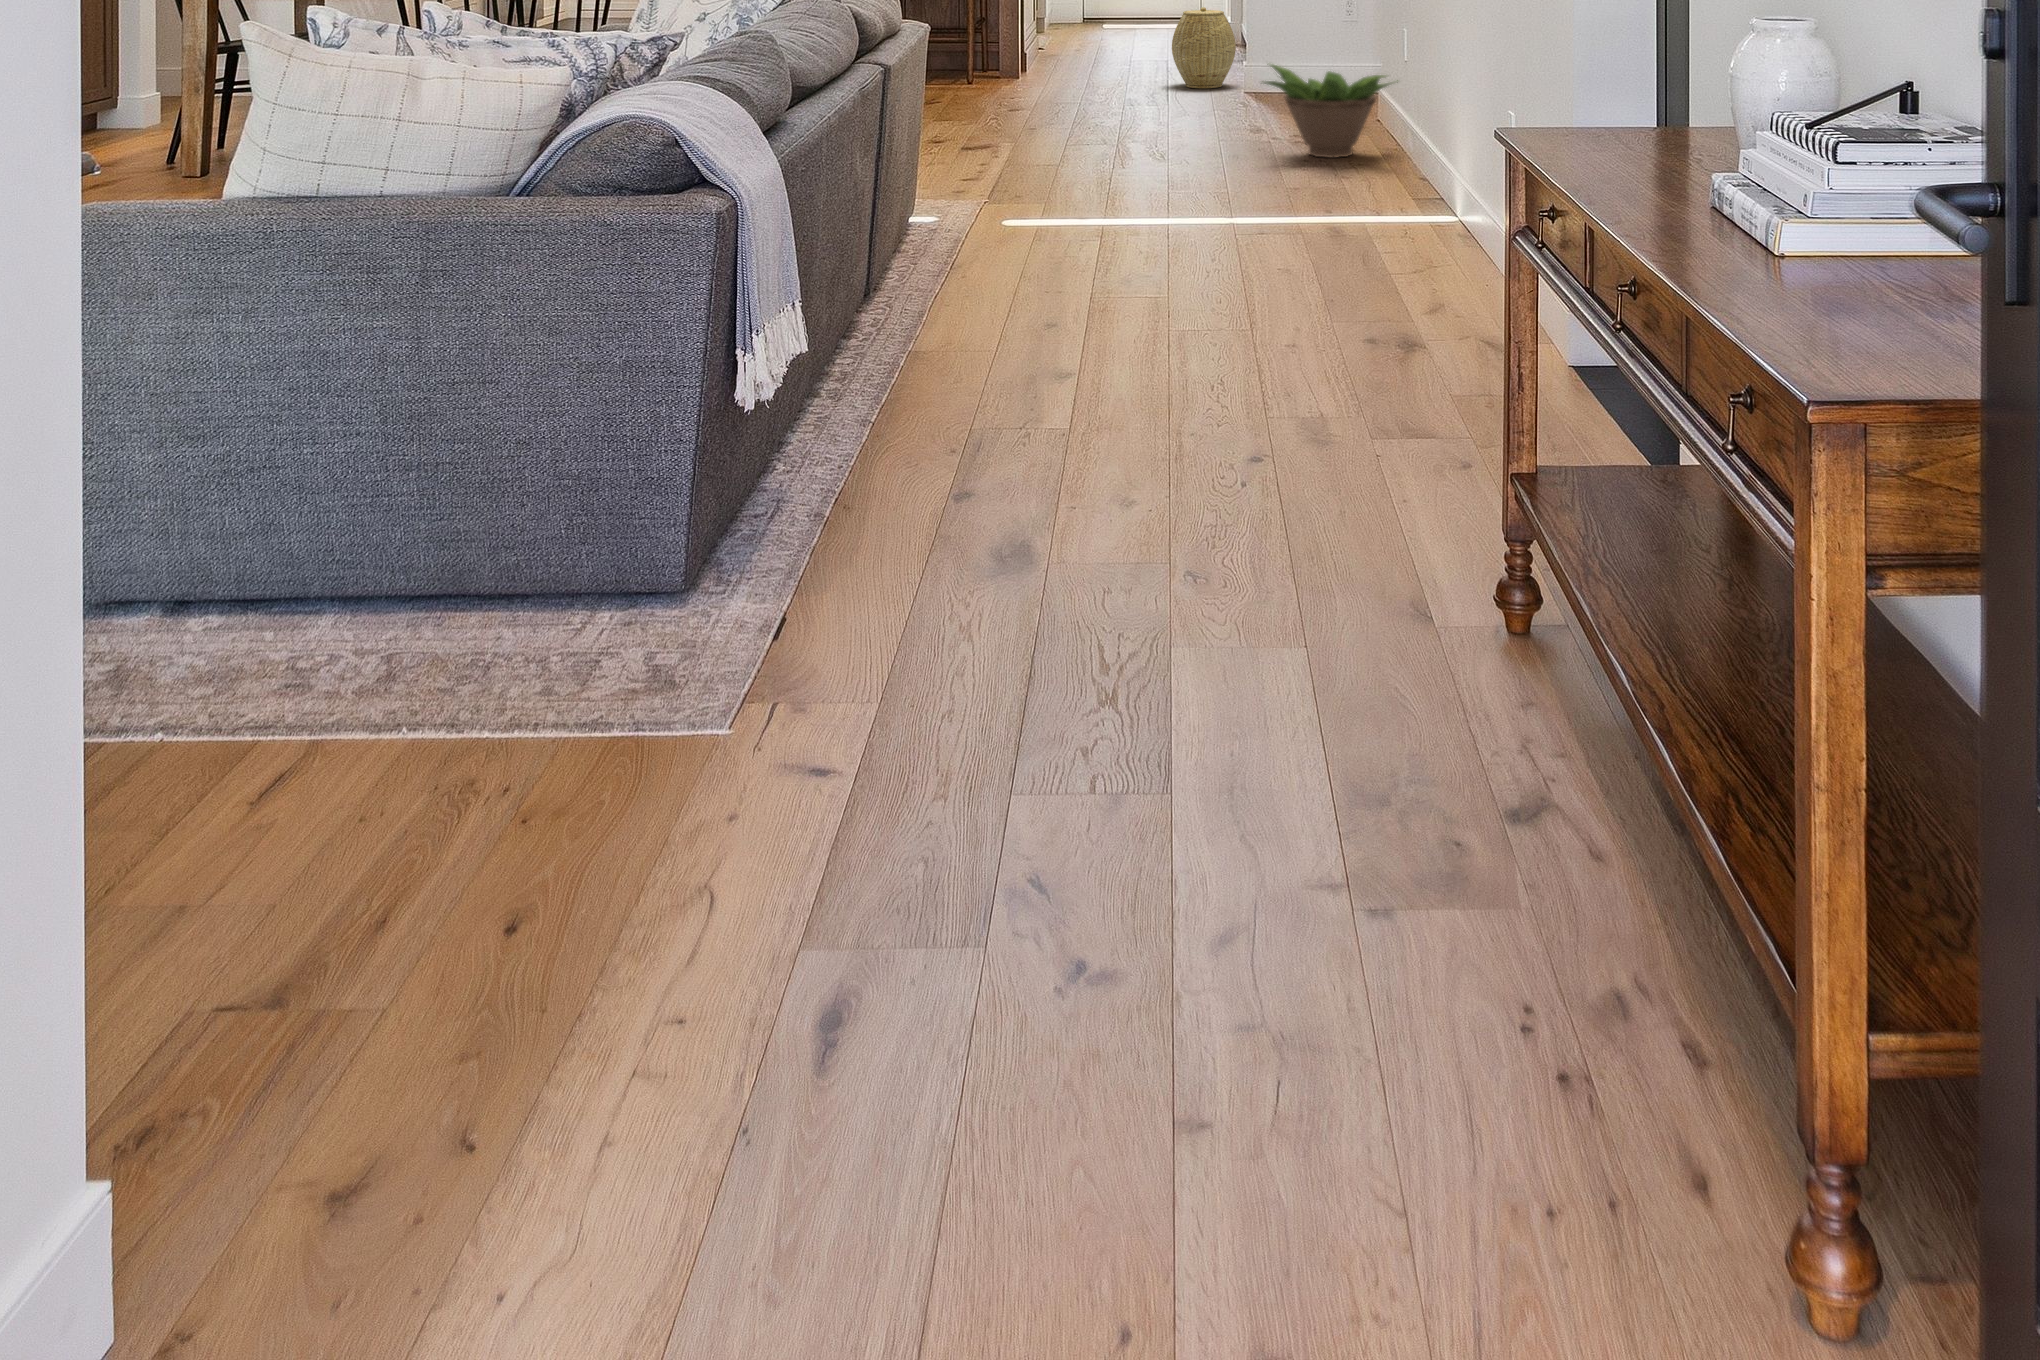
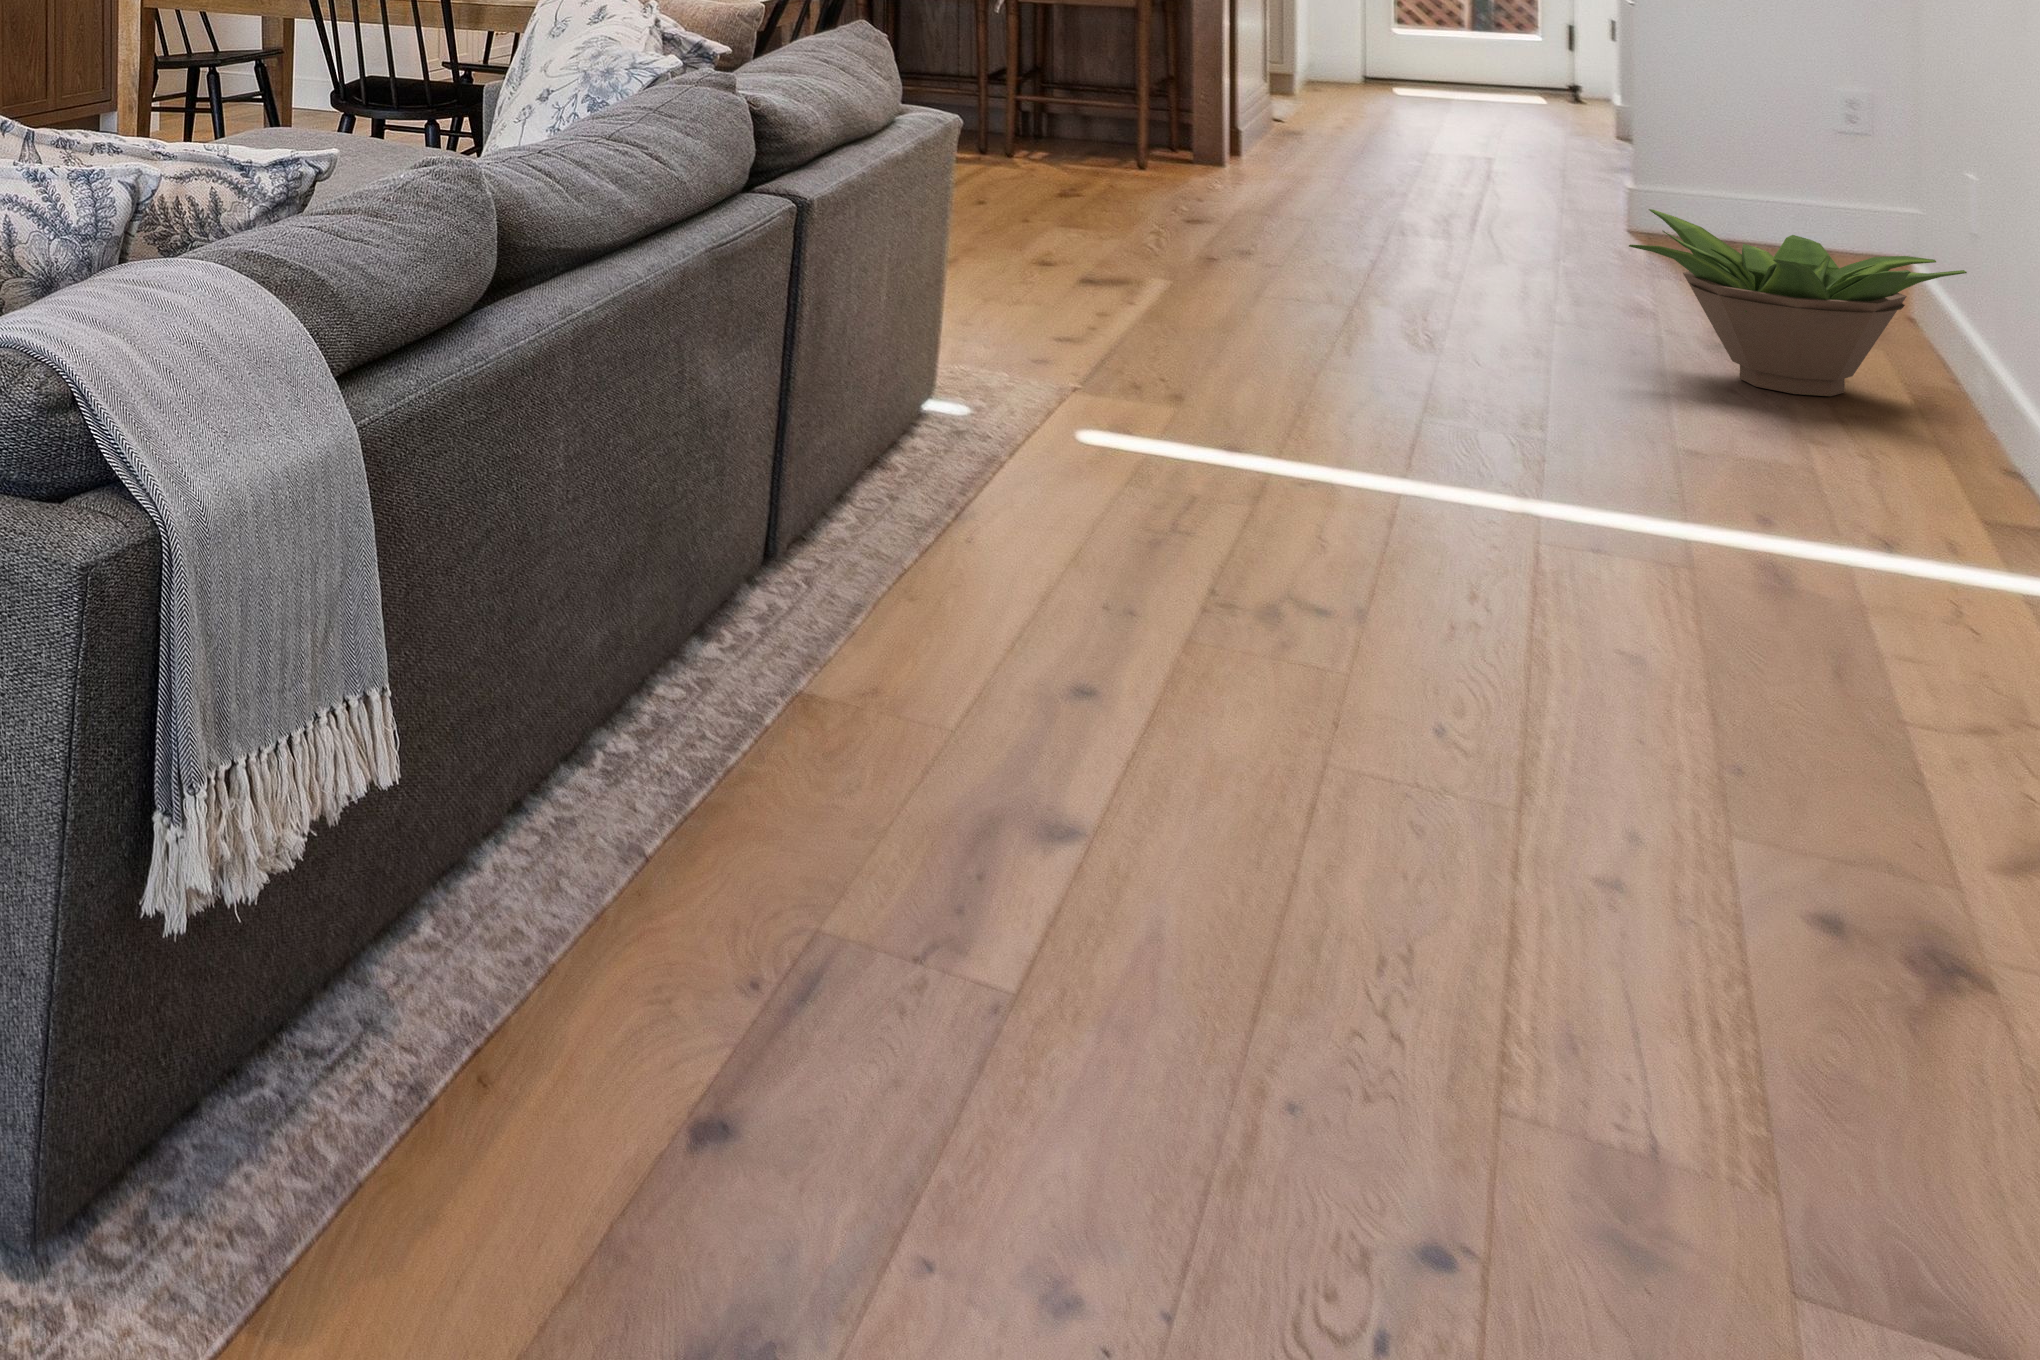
woven basket: present [1172,7,1236,88] -> none [1484,88,1612,216]

